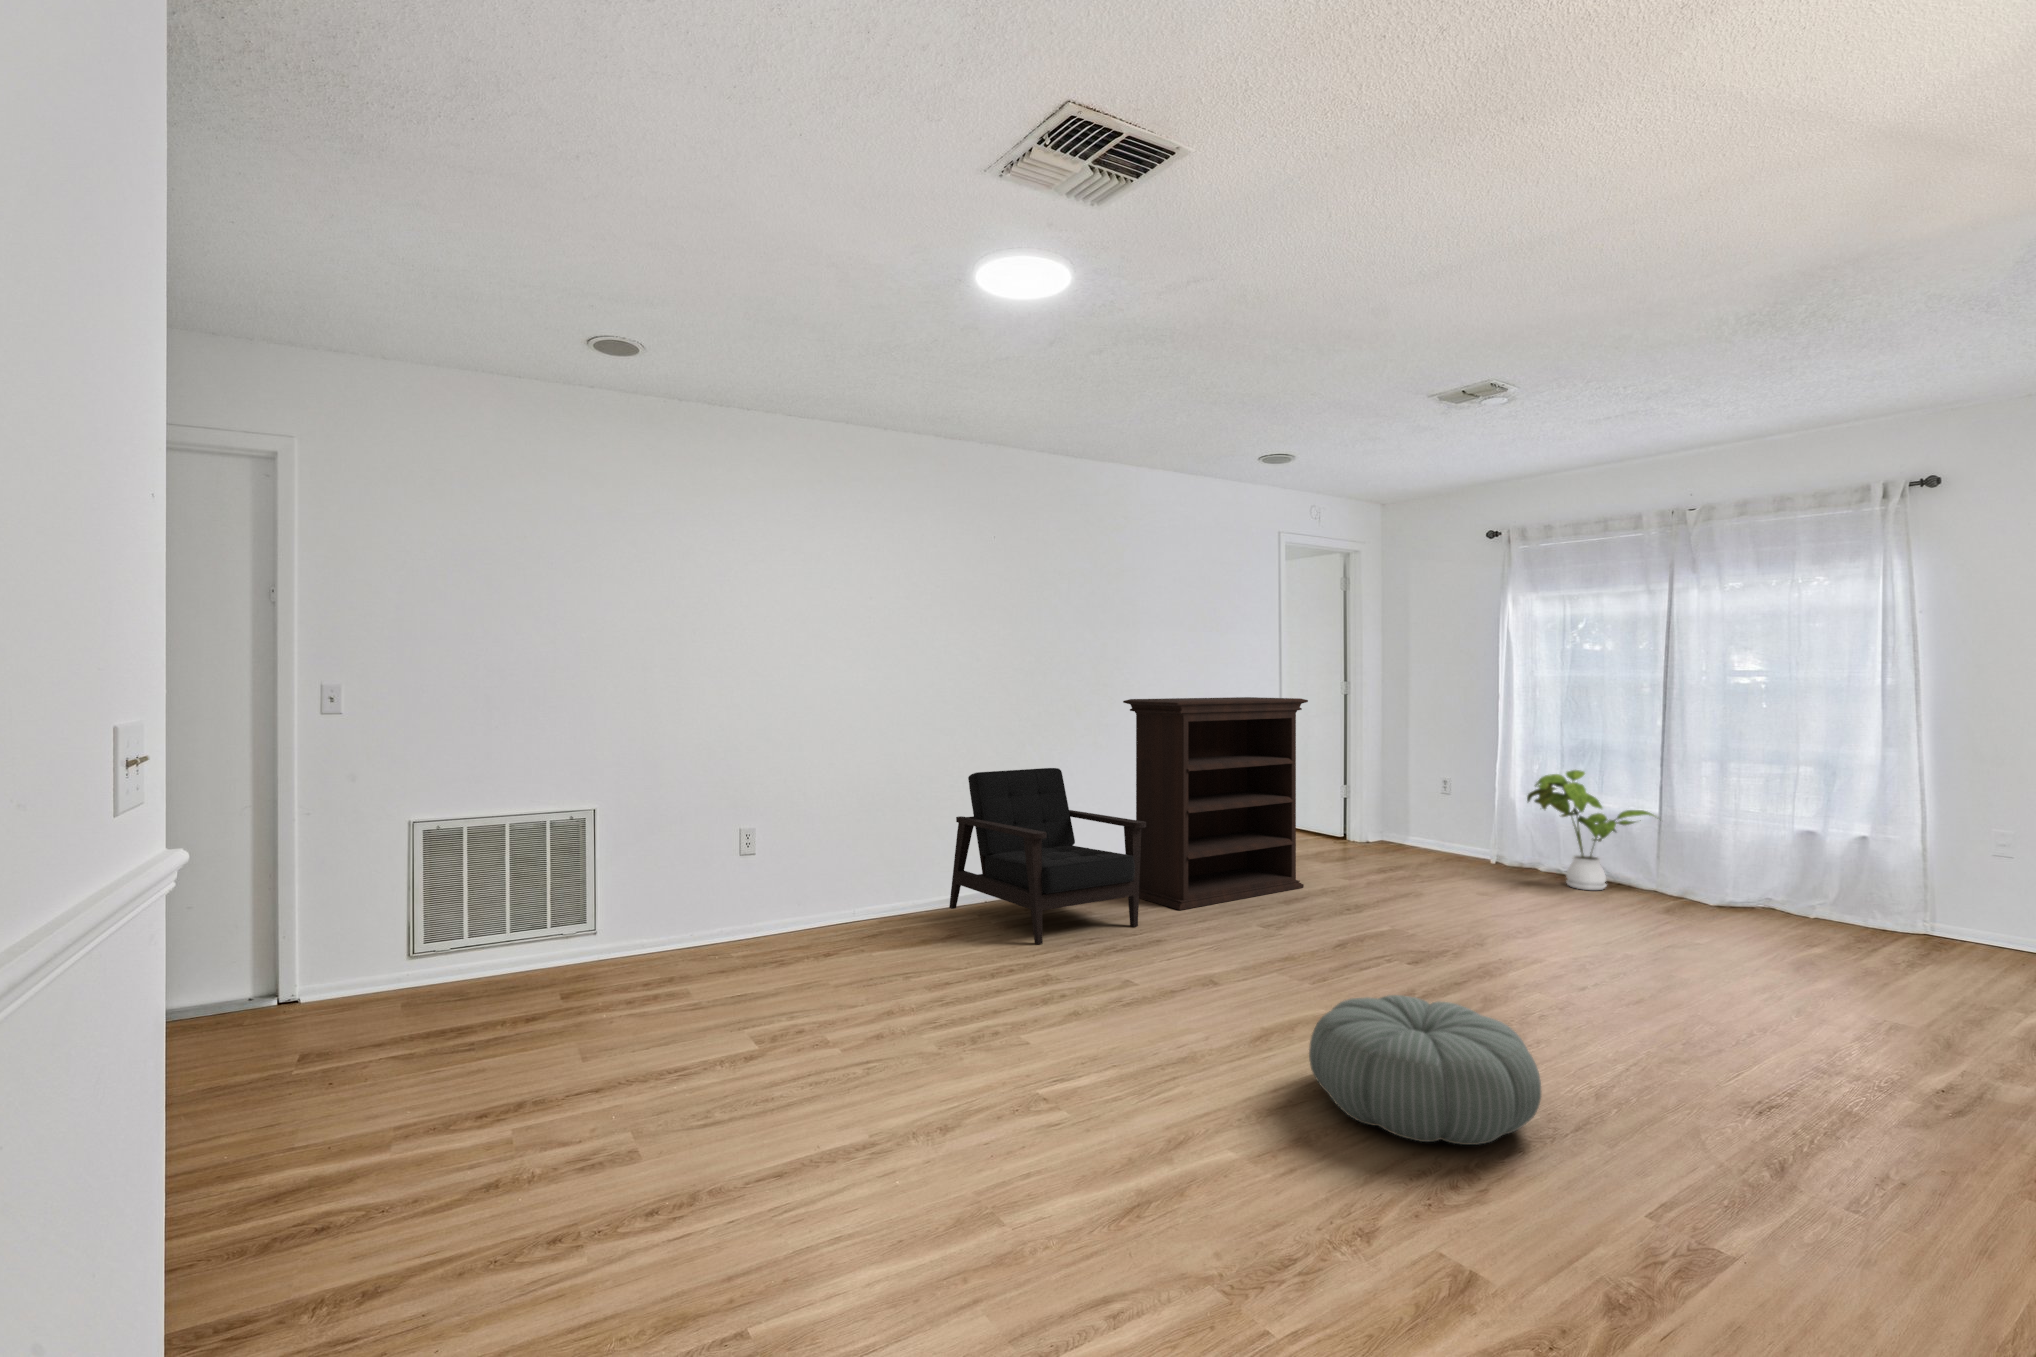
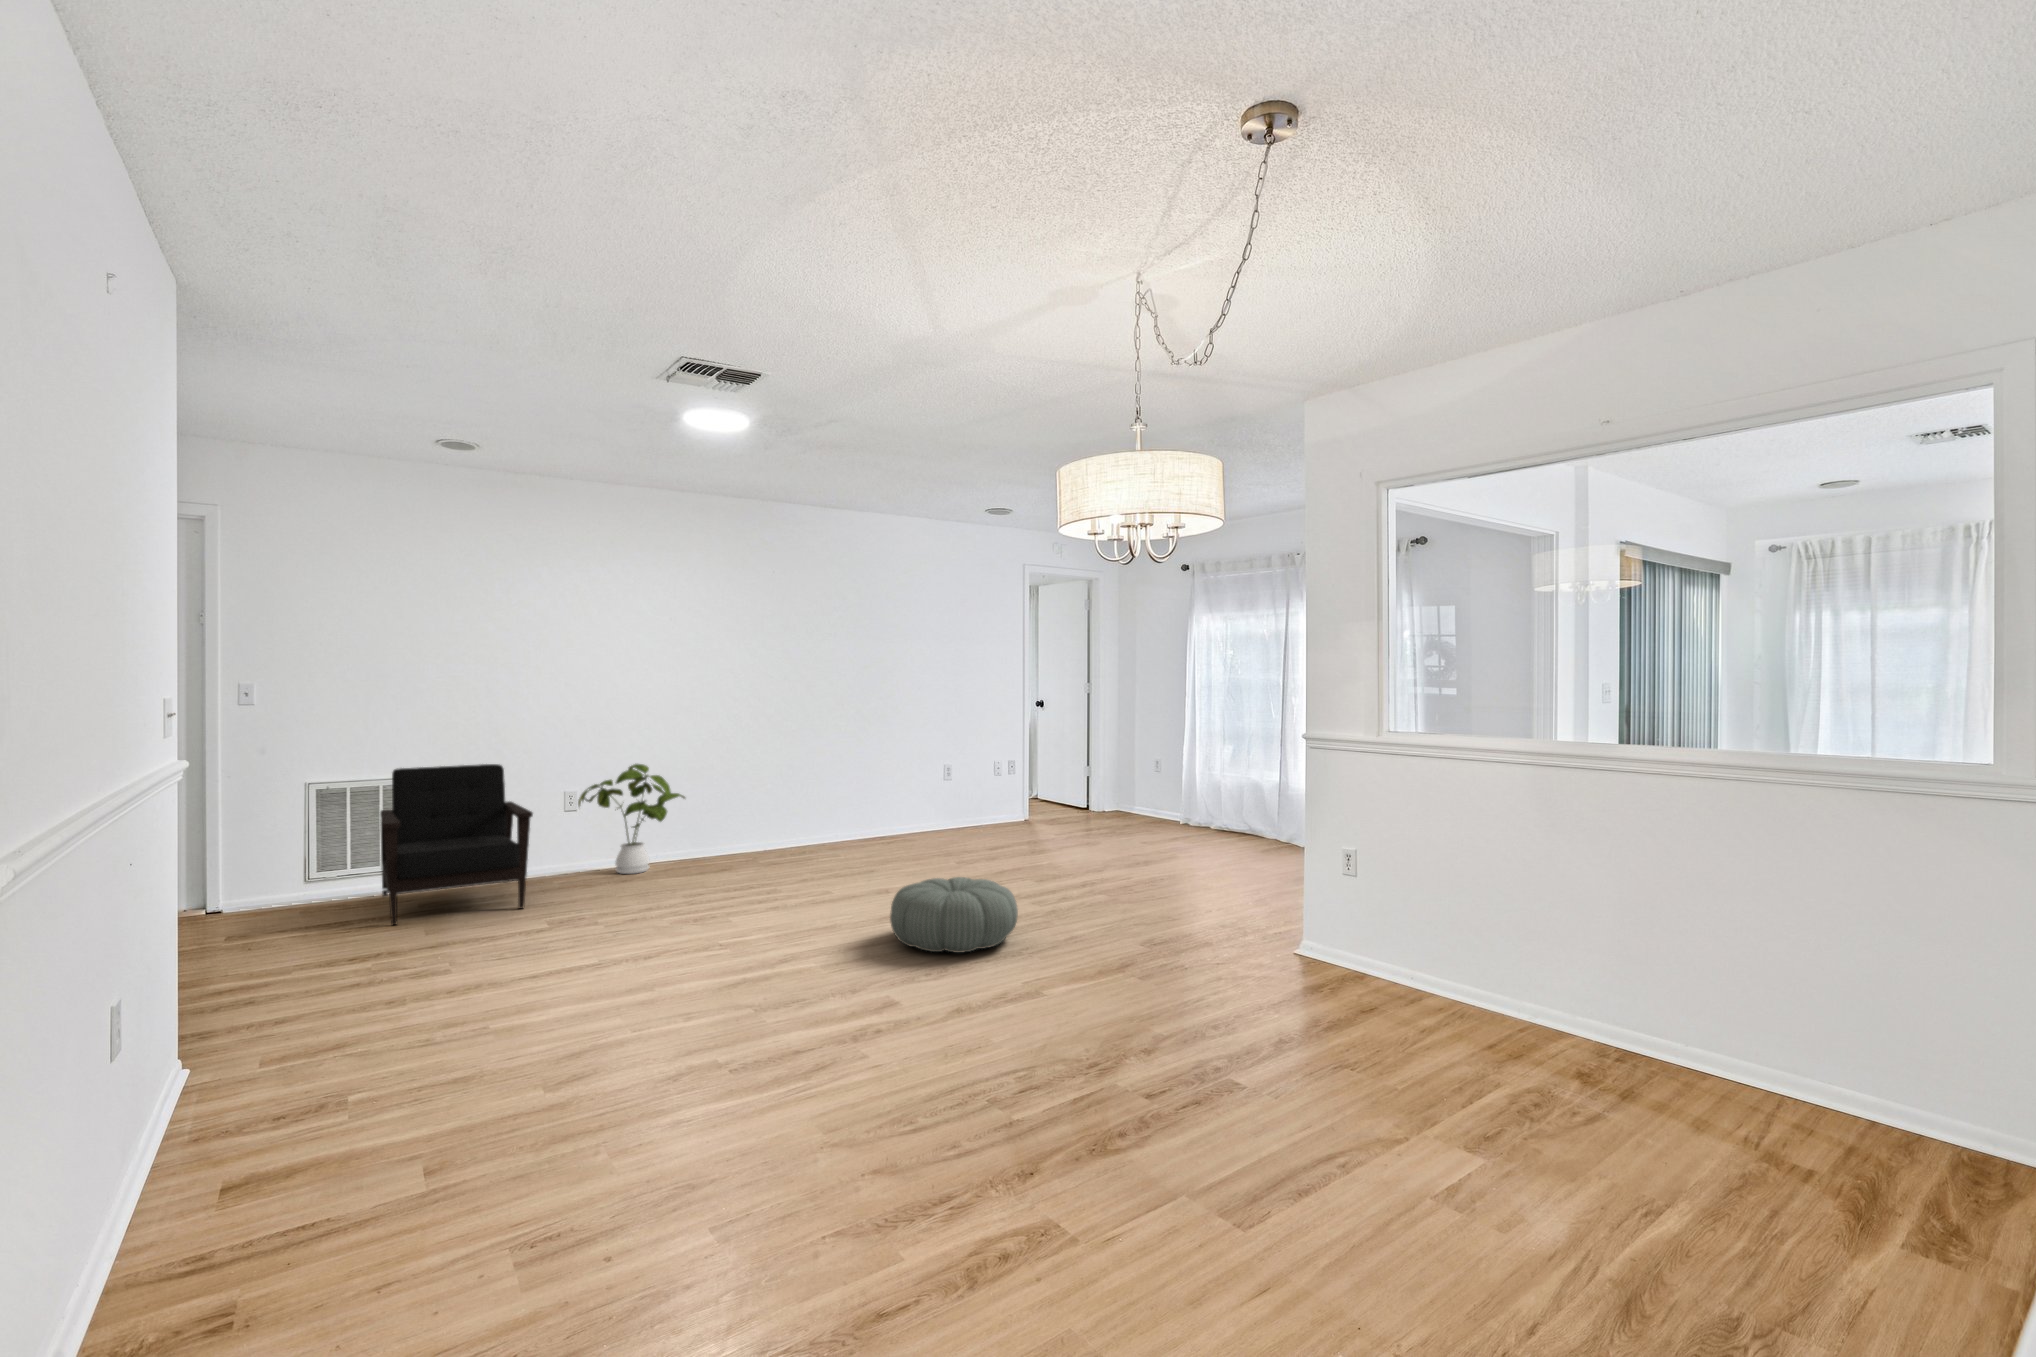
bookshelf: present [1123,697,1308,910] -> none [879,693,1025,851]
armchair: present [949,768,1146,944] -> present [380,764,533,925]
house plant: present [1527,770,1654,890] -> present [578,764,685,874]

